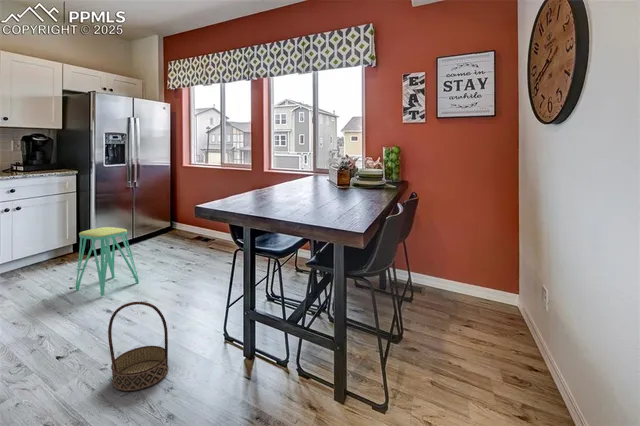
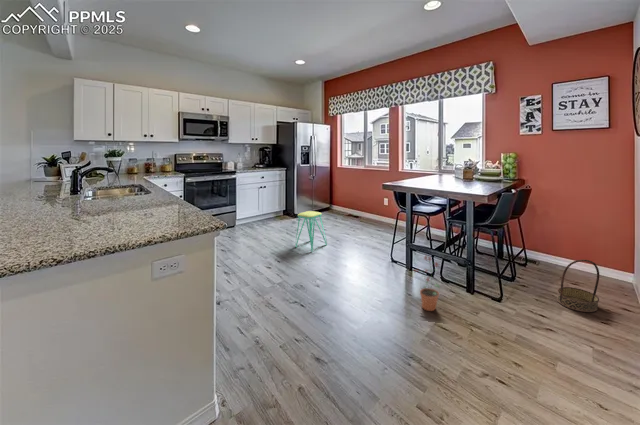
potted plant: none [235,295,278,397] -> present [414,256,439,311]
basket: present [108,302,168,391] -> present [557,260,599,312]

